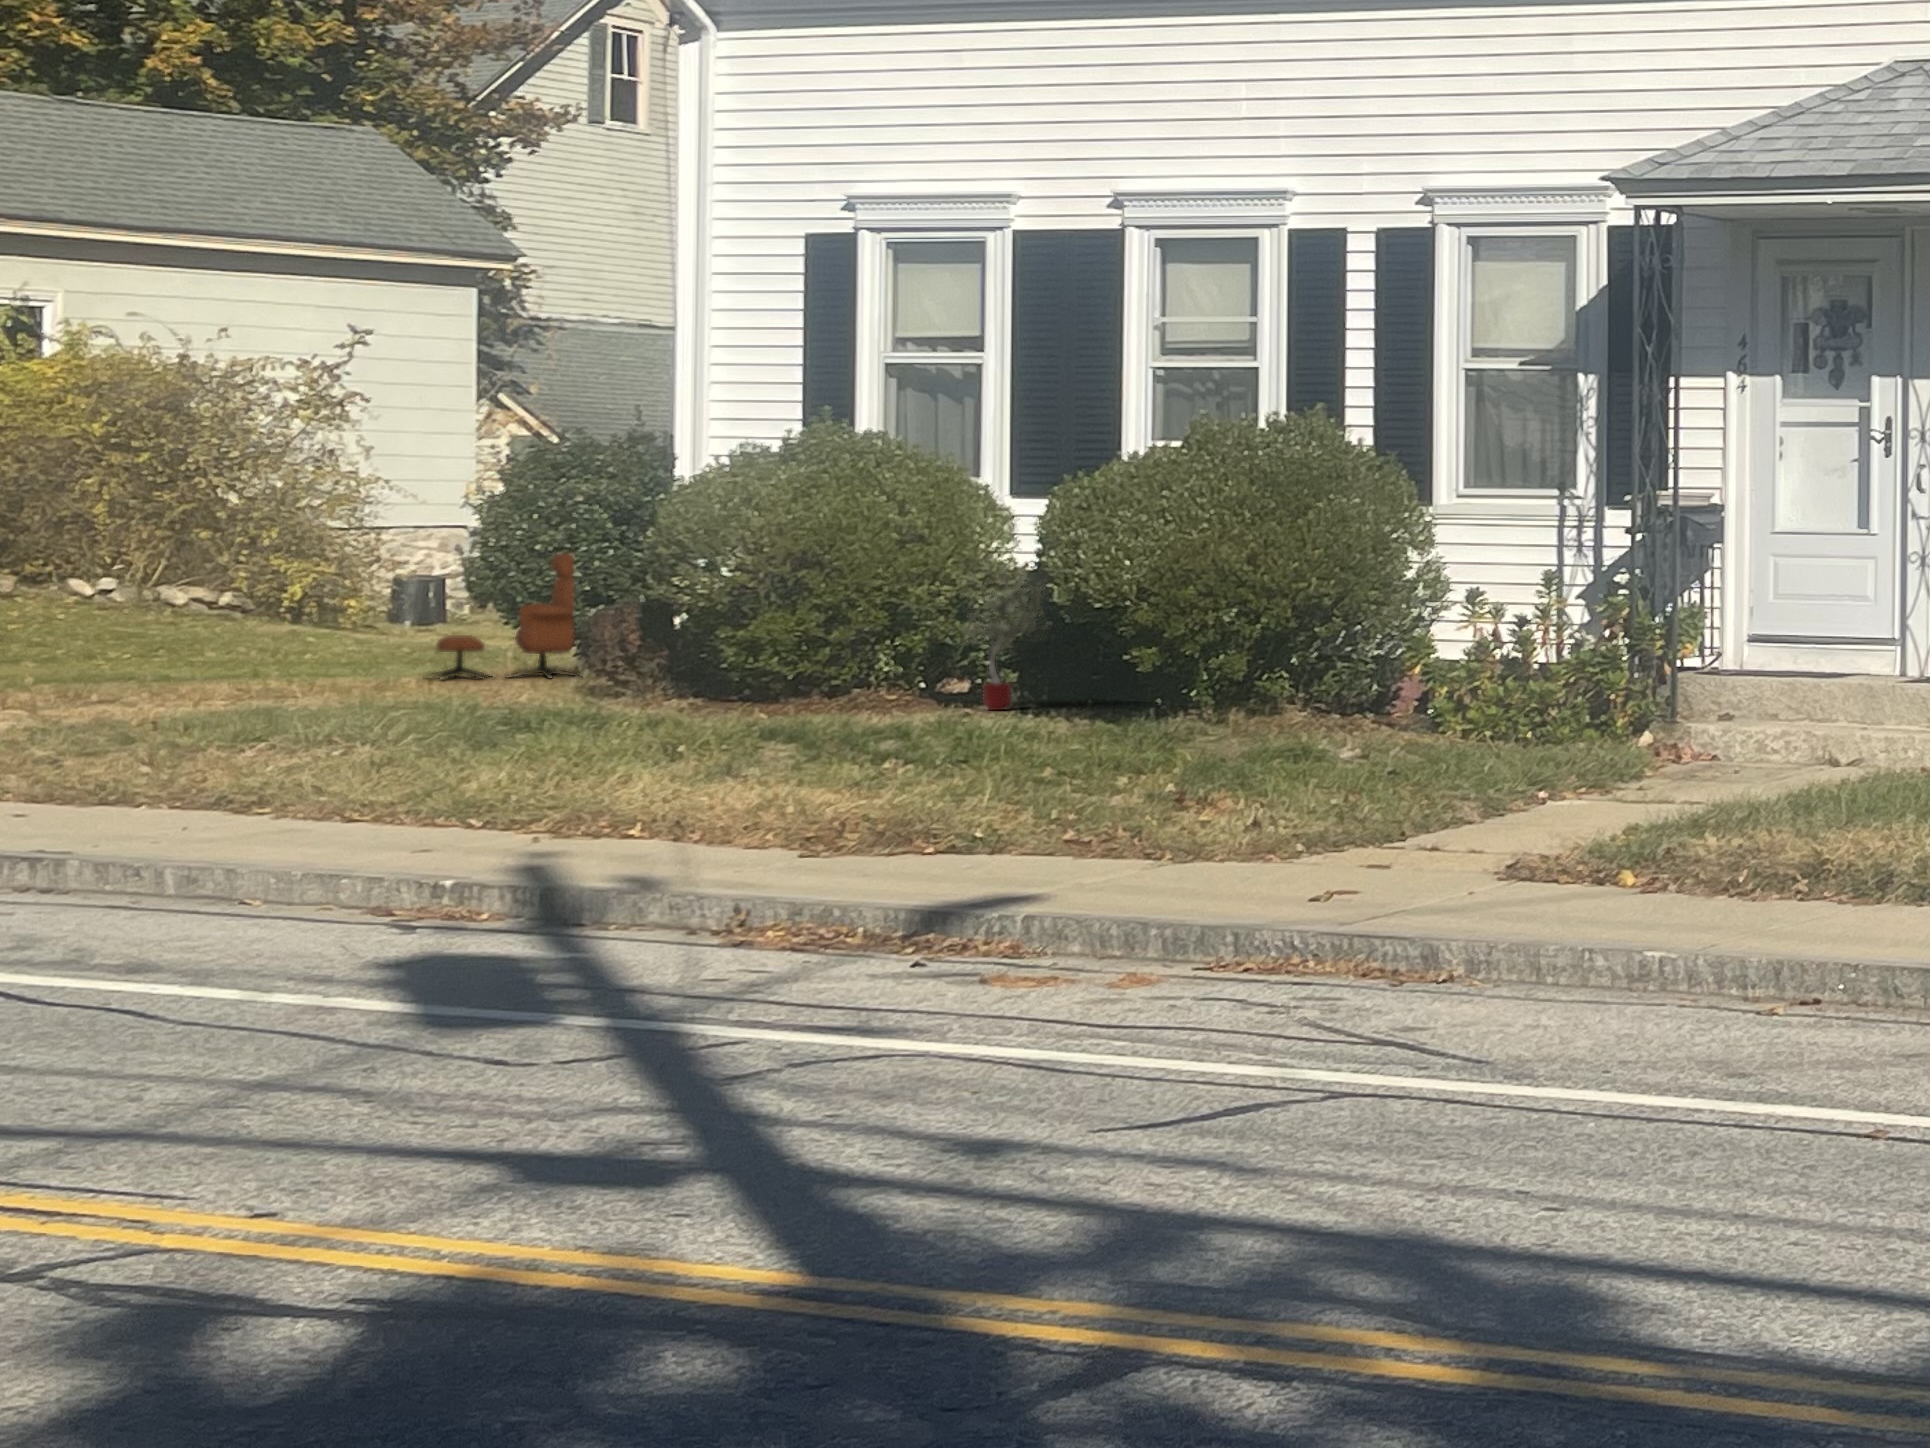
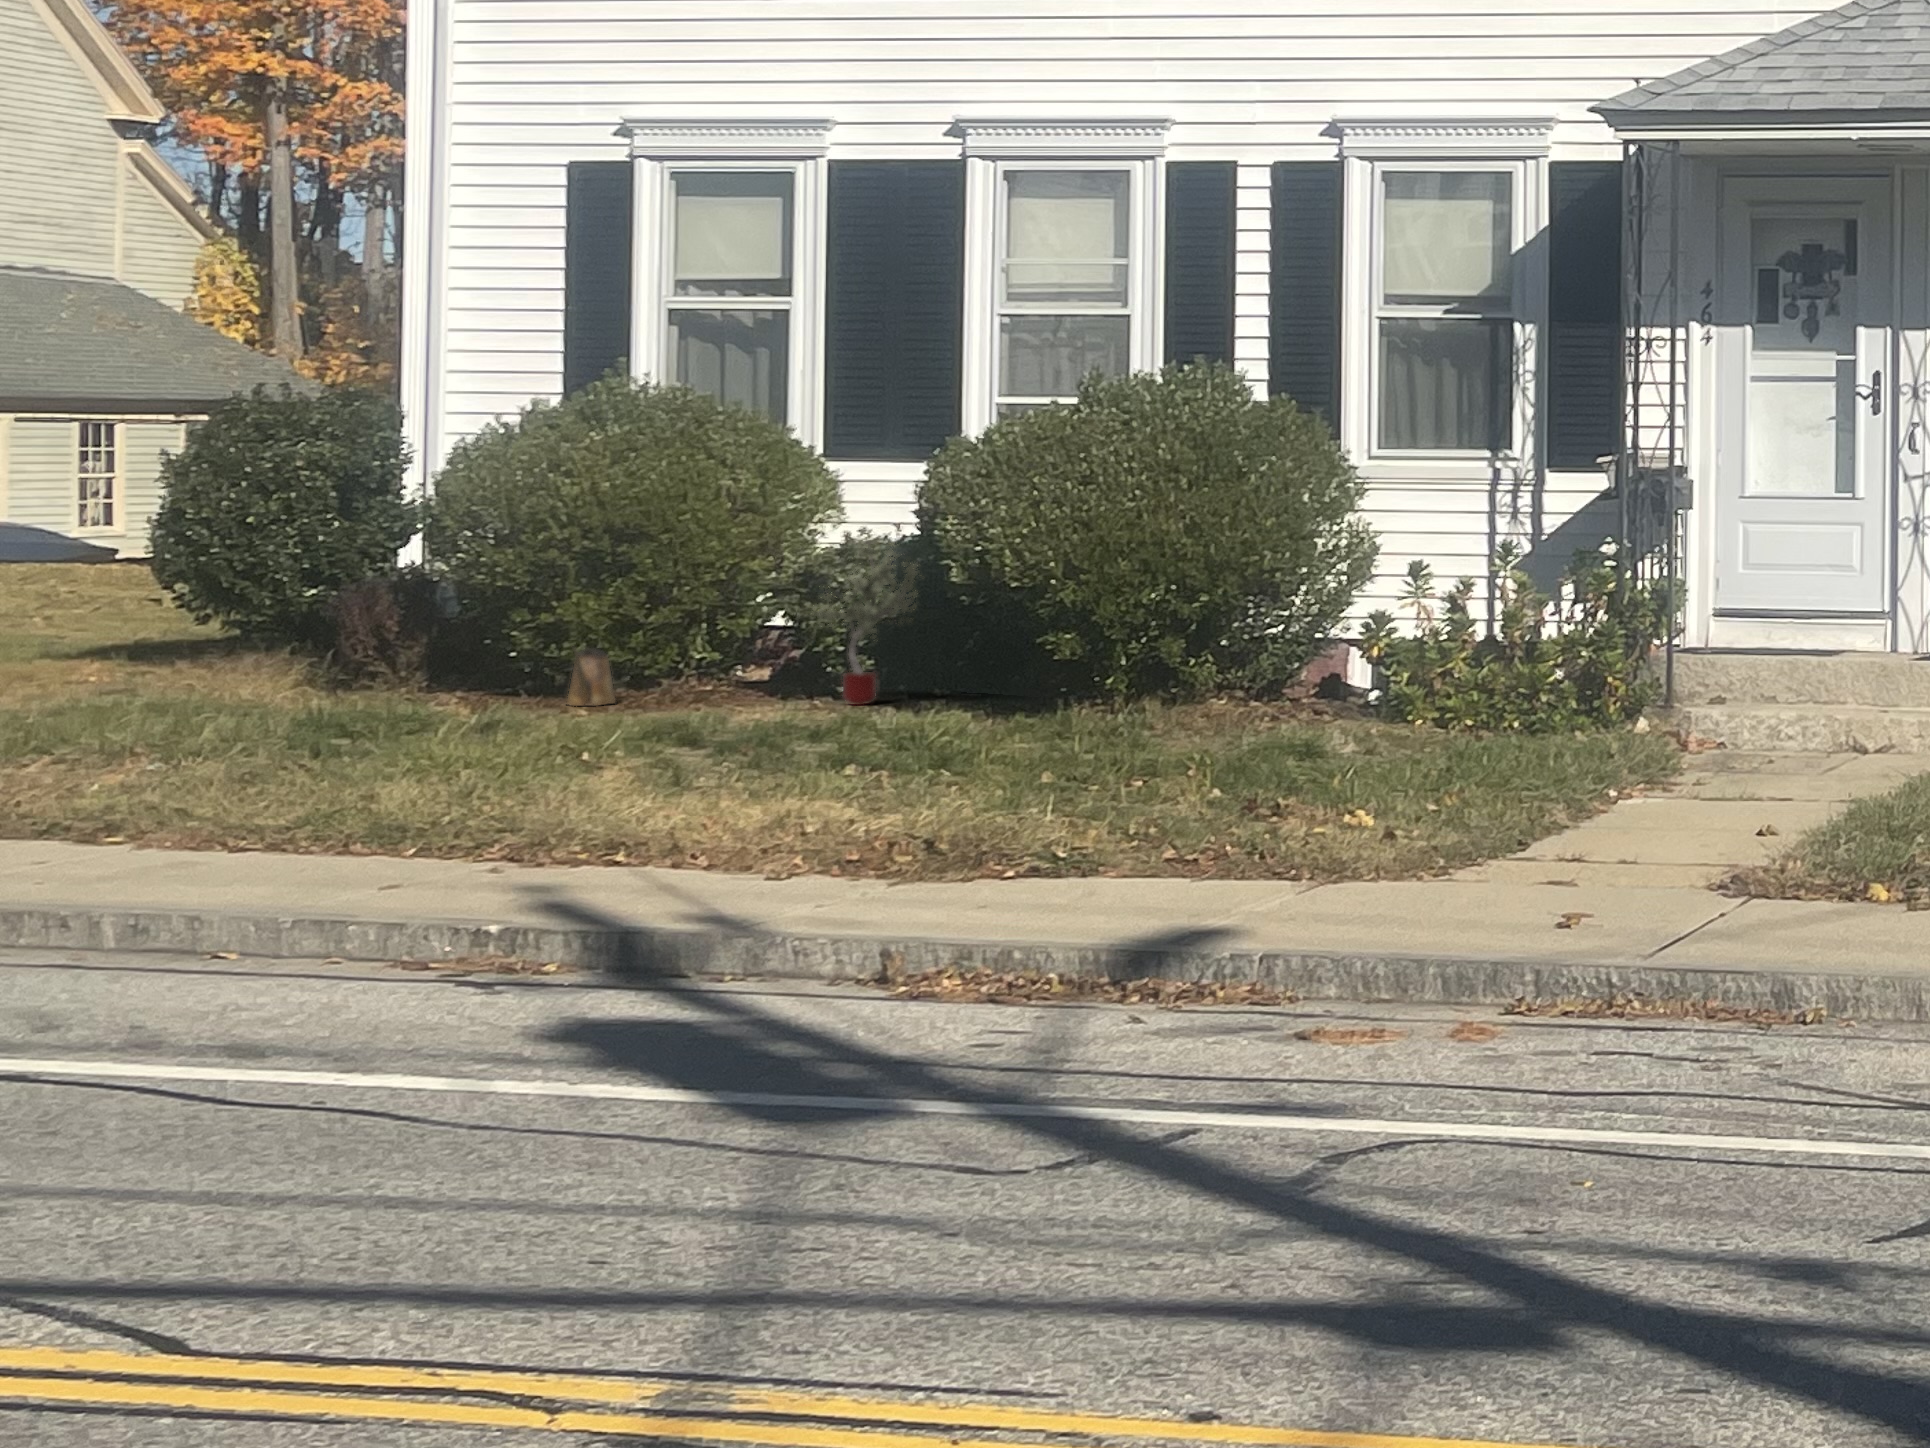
lounge chair: present [432,553,575,679] -> none [106,523,298,673]
watering can: none [753,655,800,708] -> present [567,648,616,706]

